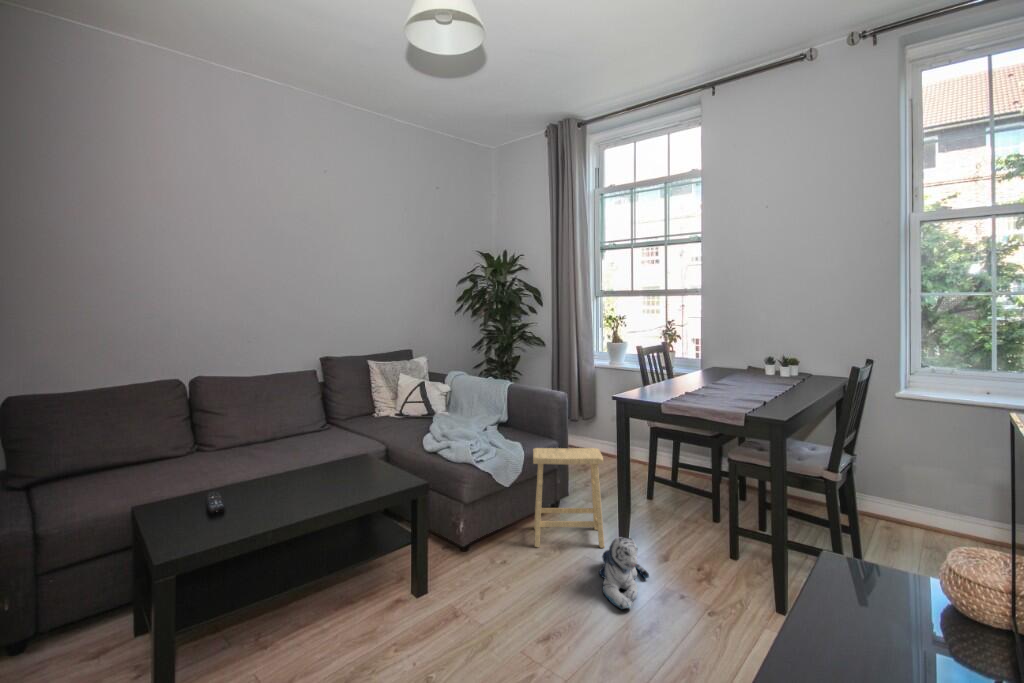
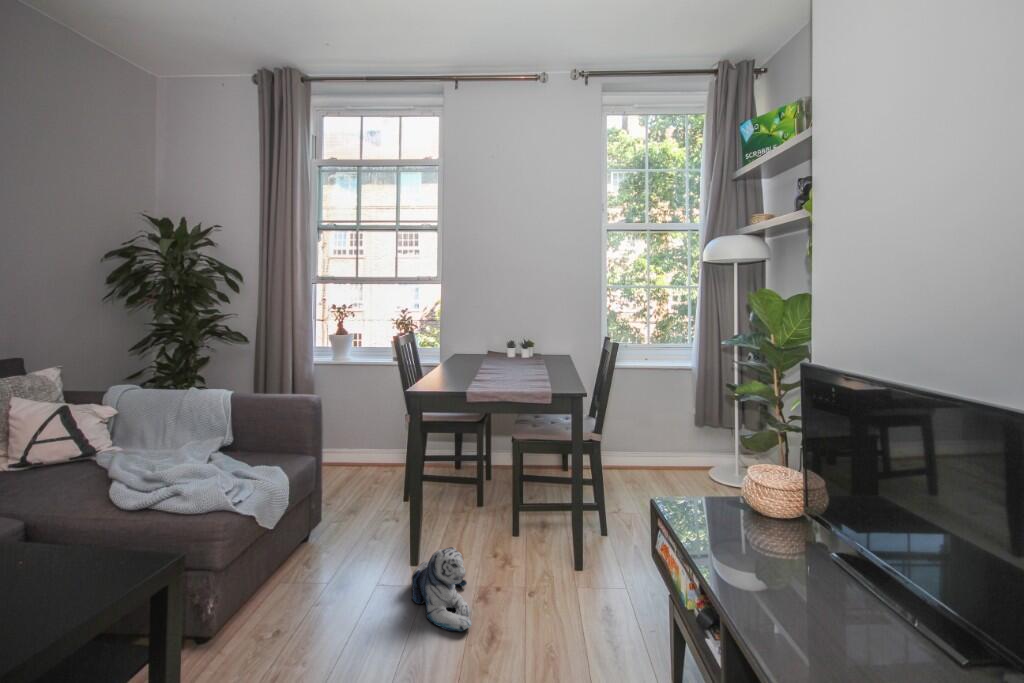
footstool: present [533,448,604,548] -> none [296,455,400,599]

